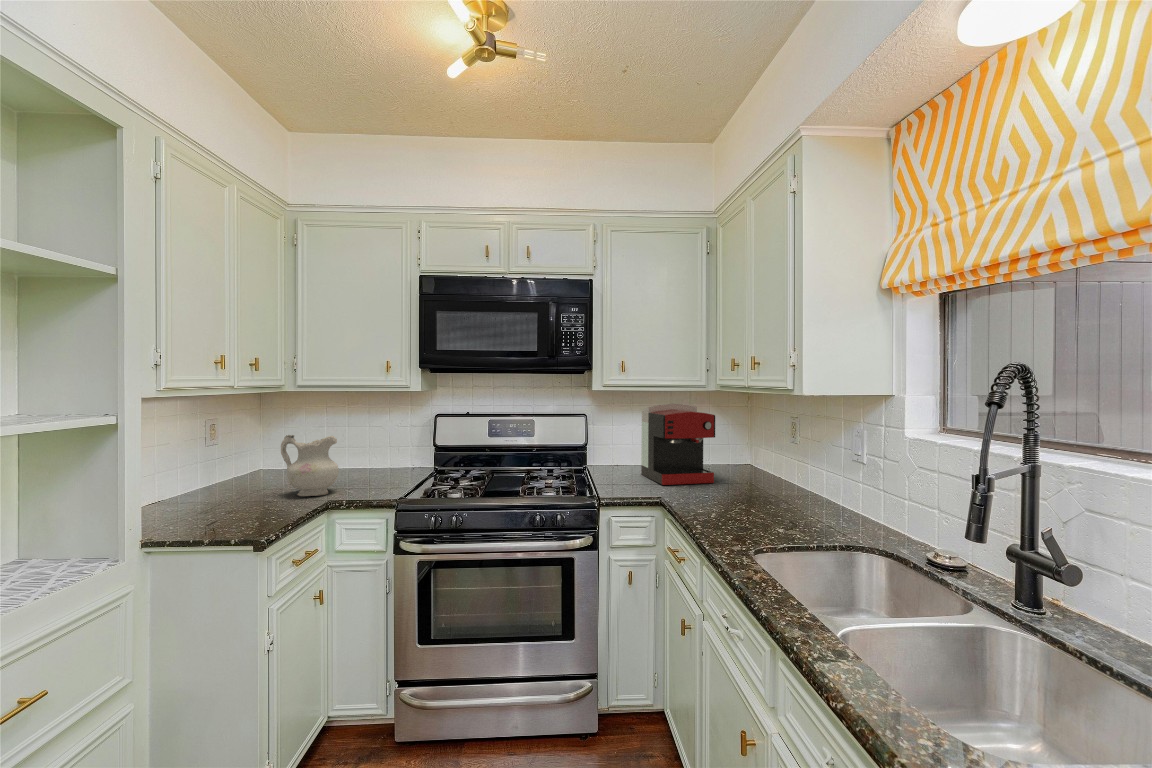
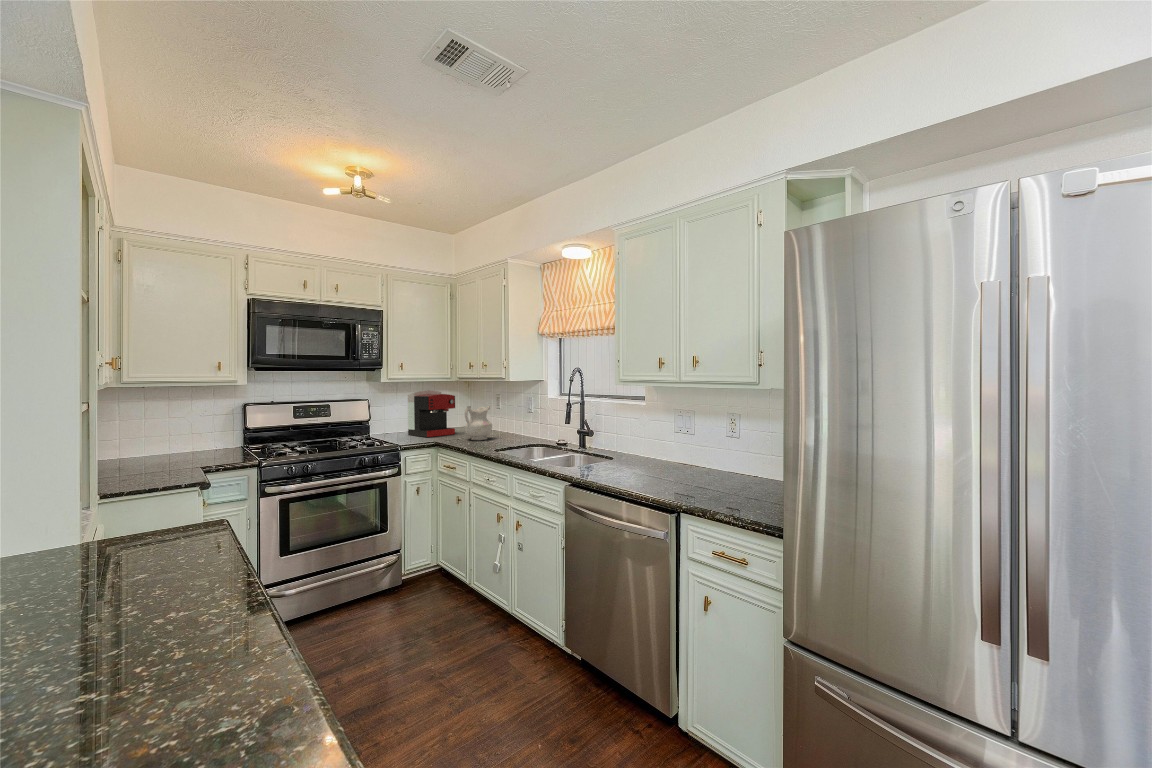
ceramic pitcher: present [281,435,339,496] -> present [465,406,492,440]

